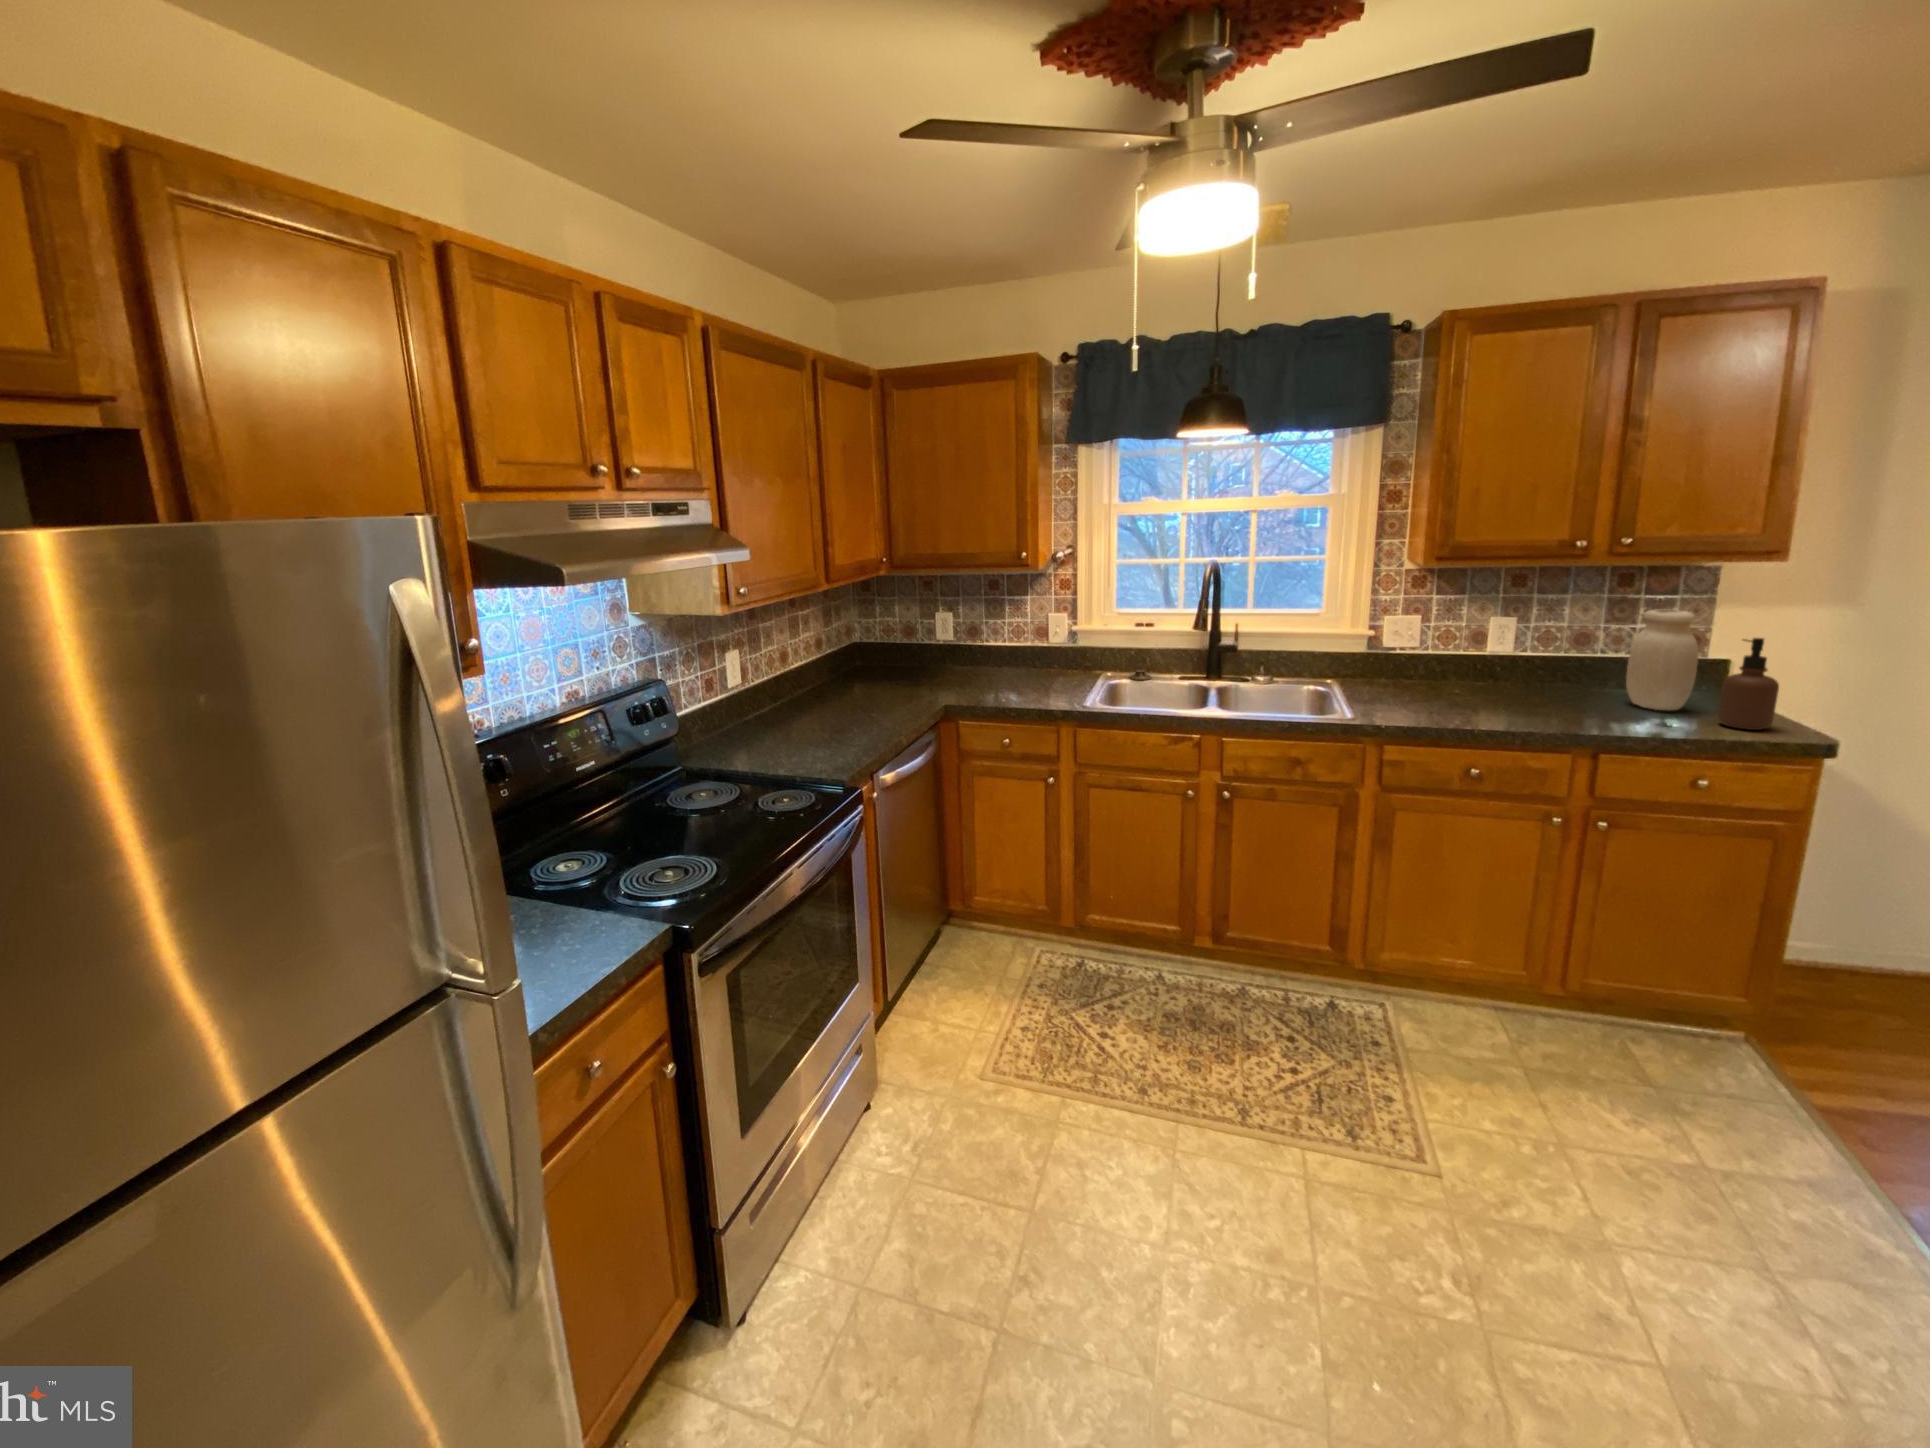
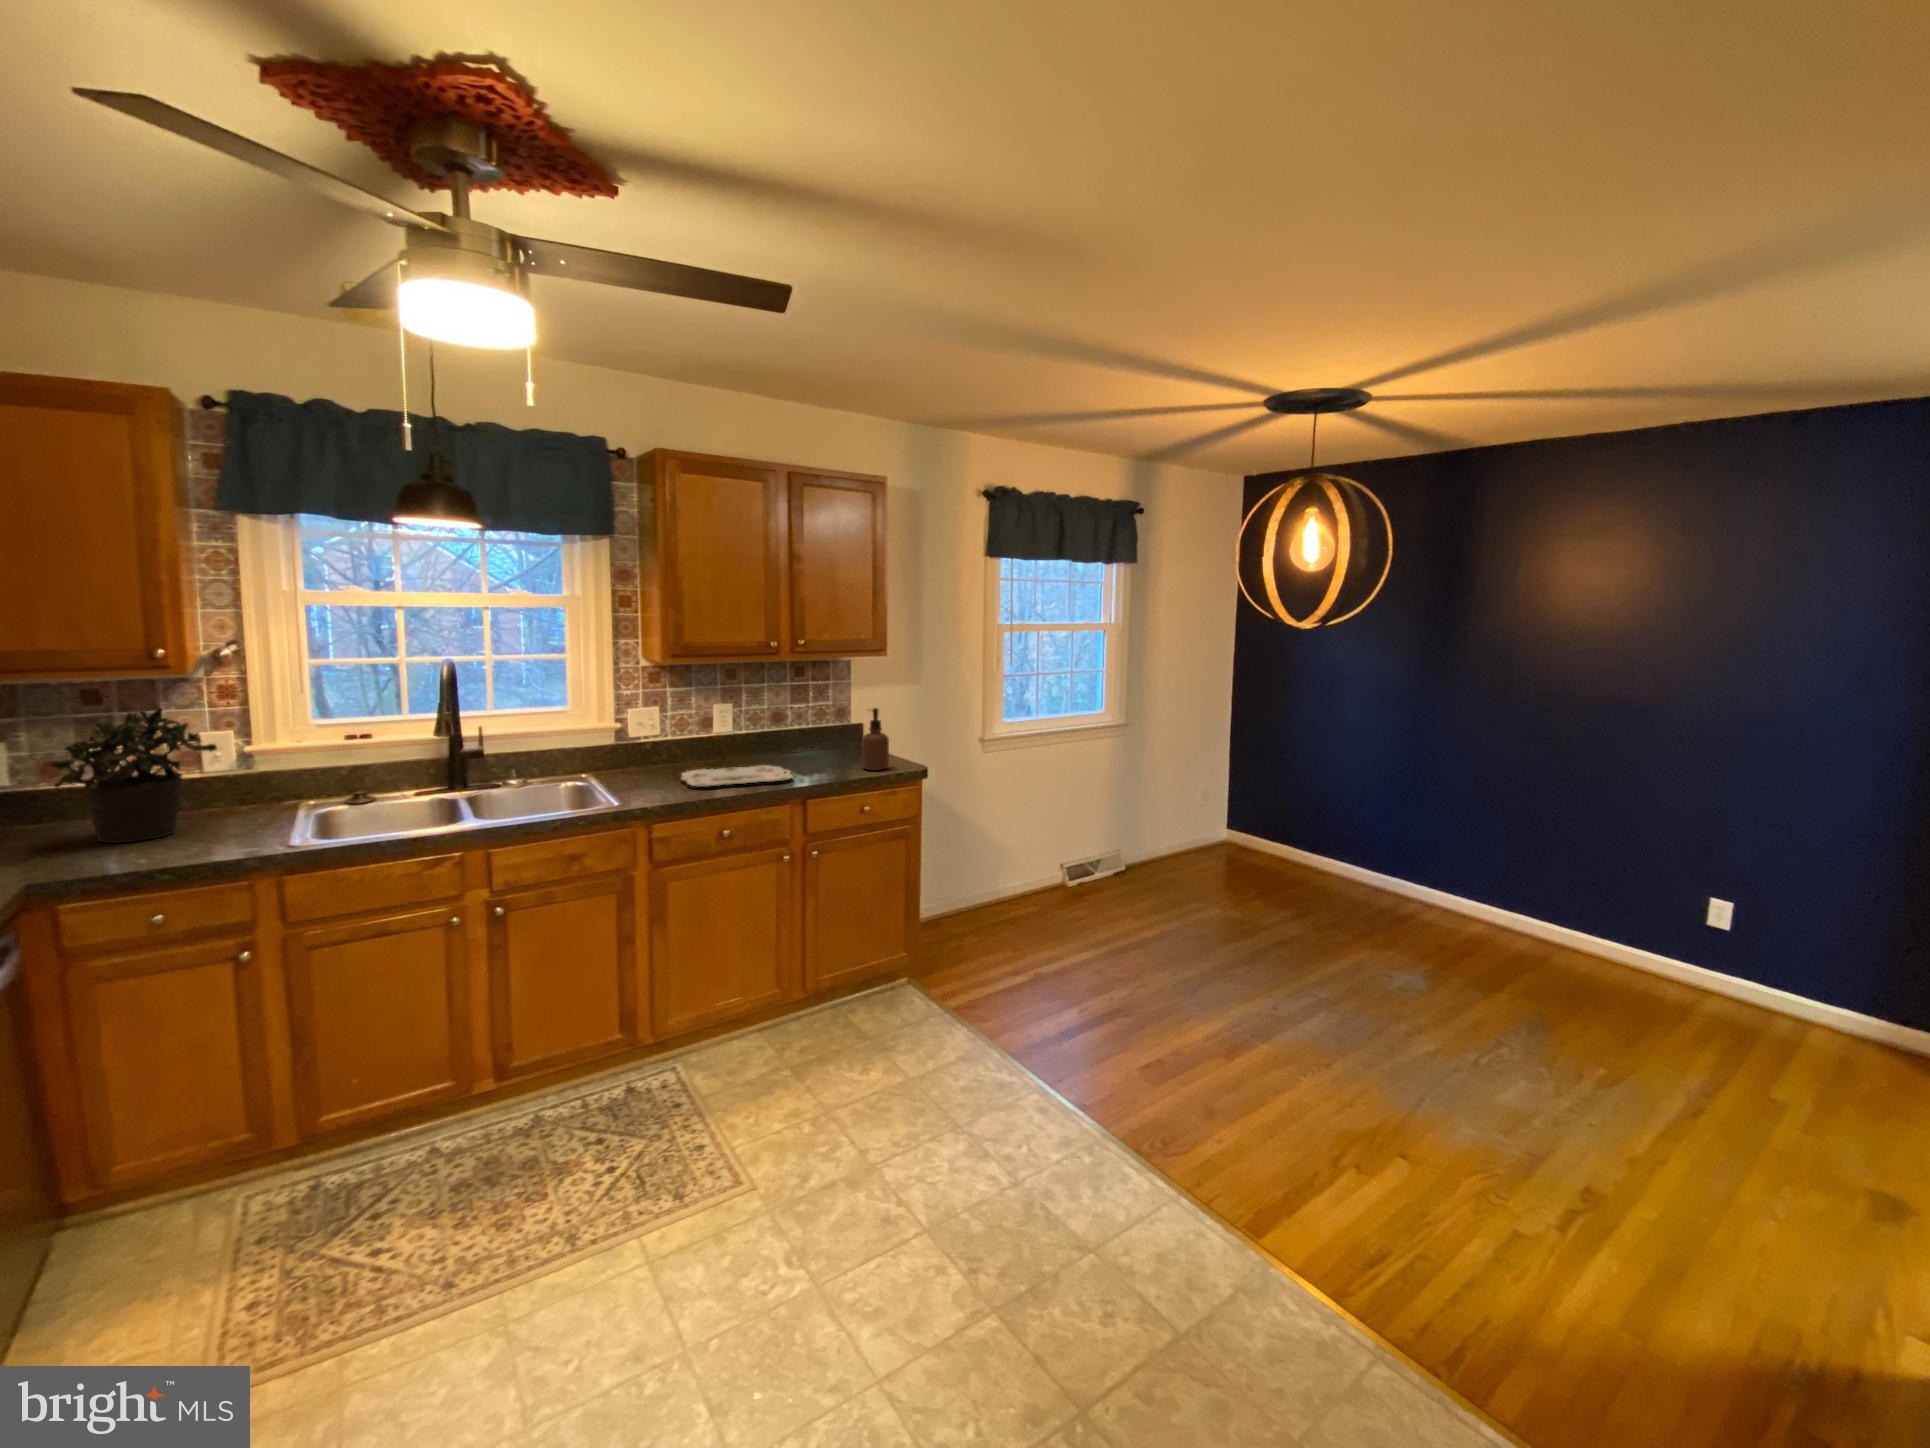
potted plant: none [970,595,1053,688] -> present [49,707,217,843]
jar: present [1626,609,1698,711] -> none [808,692,846,765]
serving tray: none [1430,691,1588,721] -> present [682,765,793,787]

